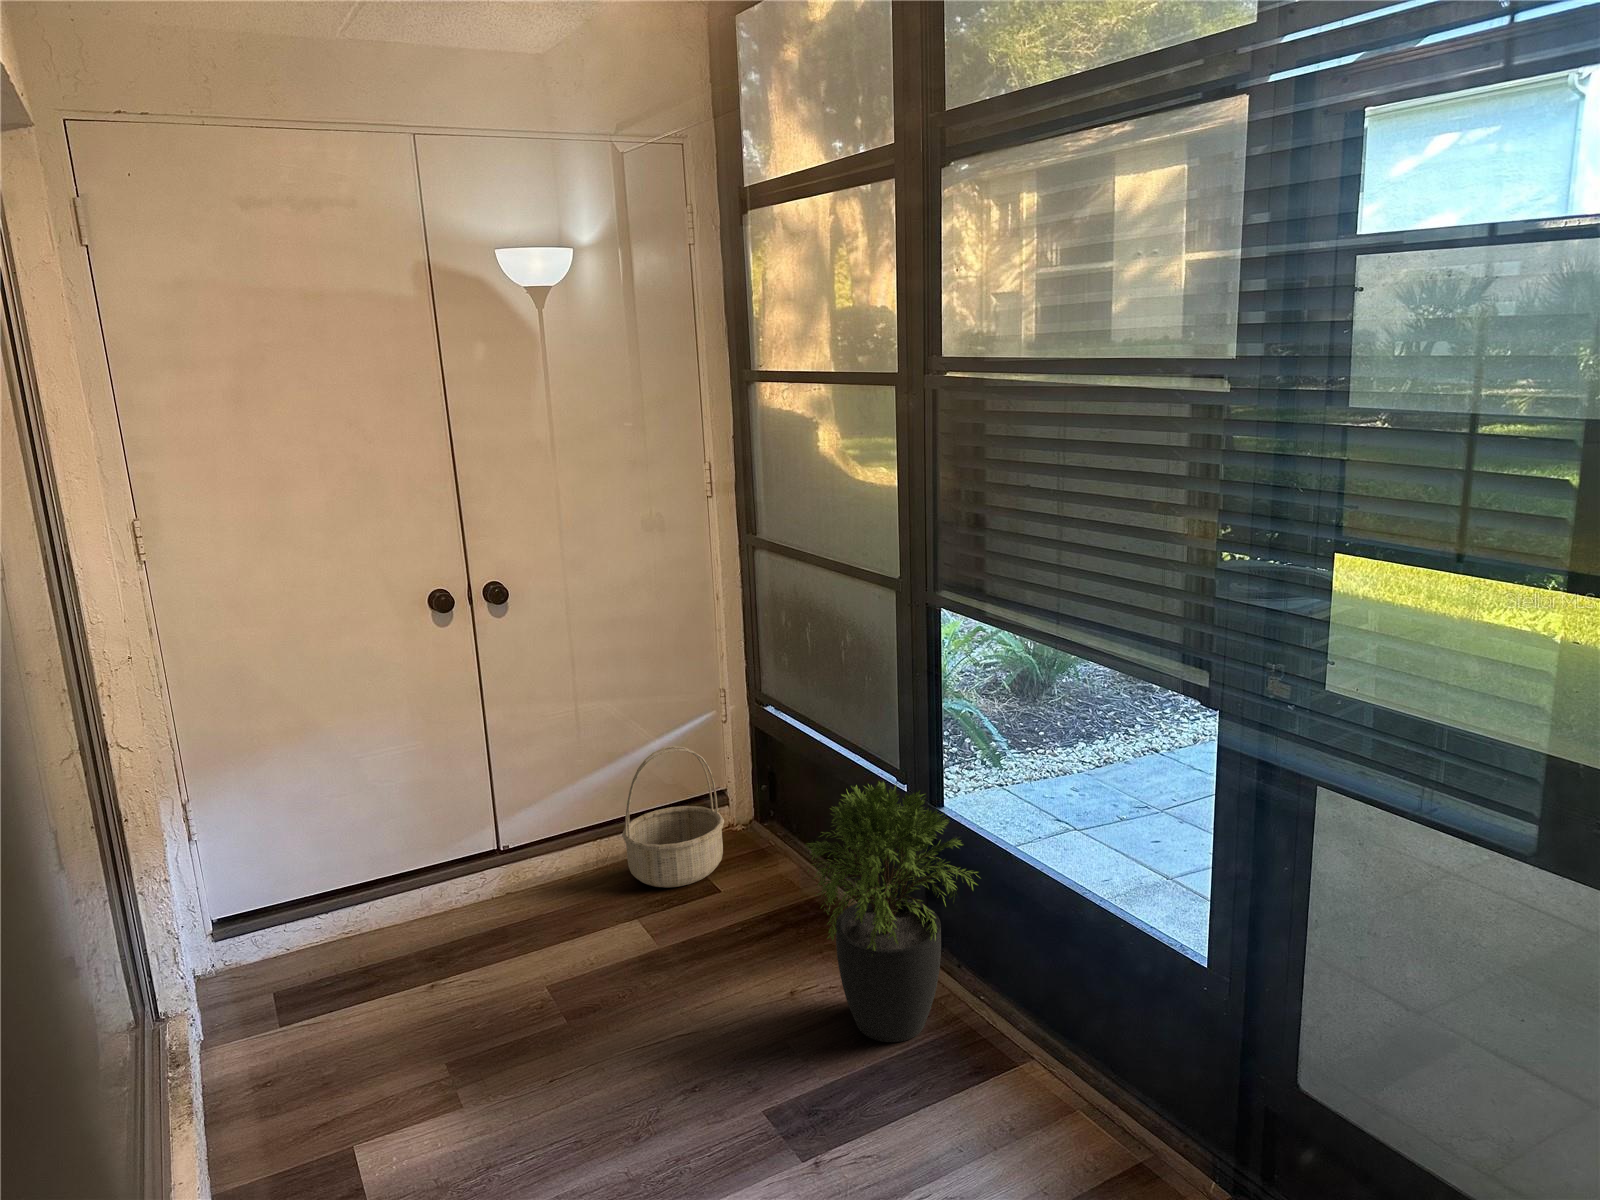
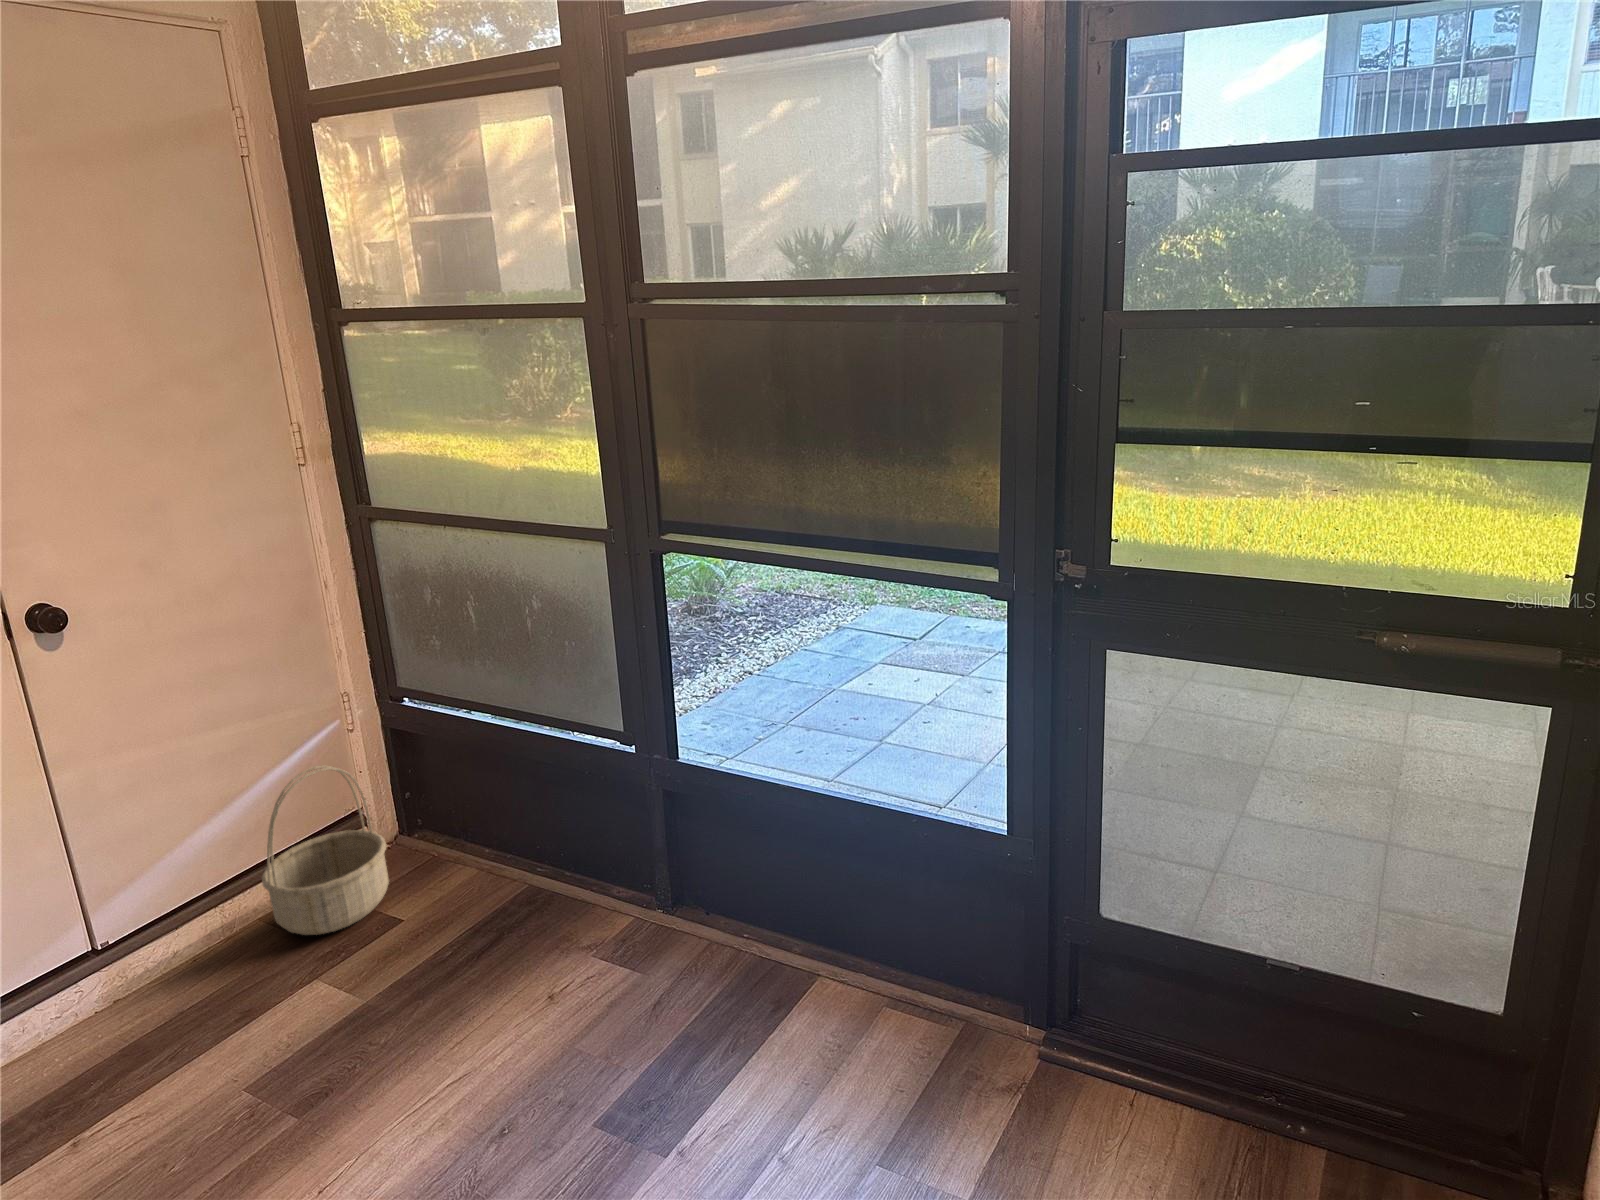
potted plant: present [806,782,978,1042] -> none [562,740,744,1012]

